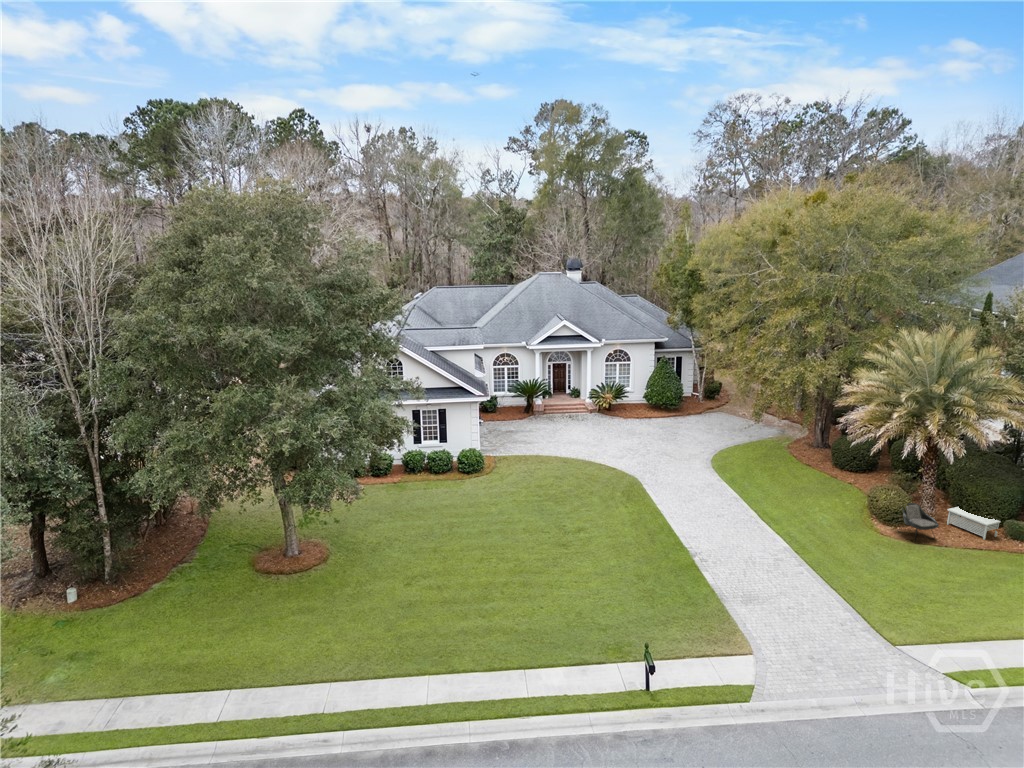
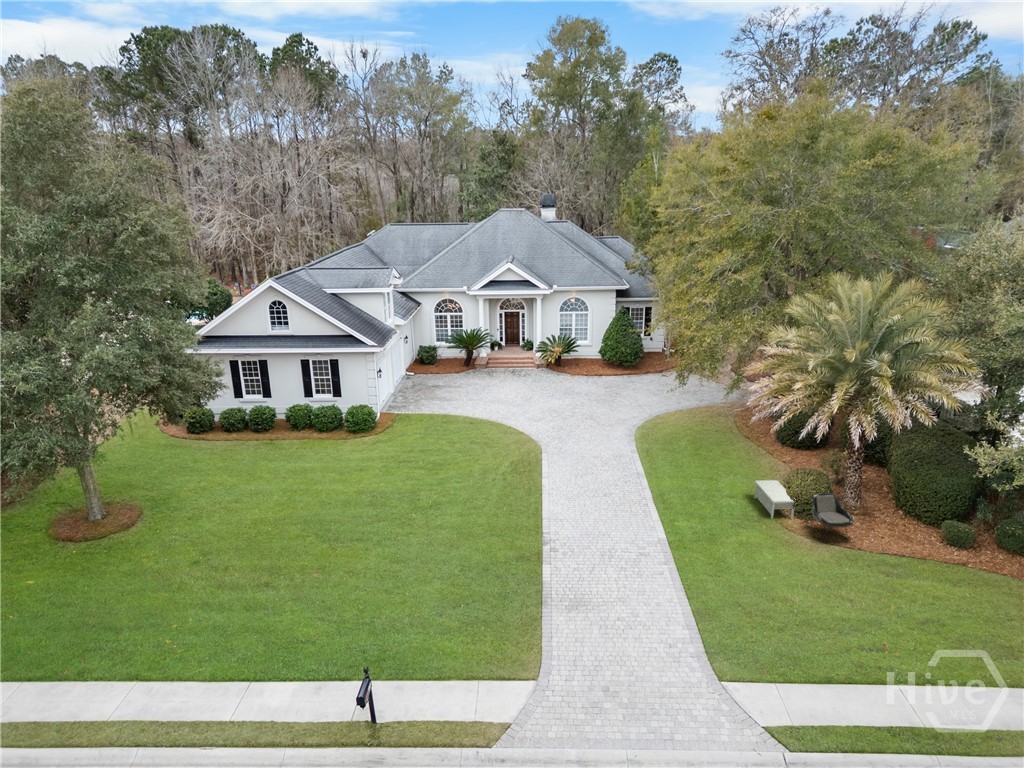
storage bench: present [947,507,1001,540] -> present [754,480,795,518]

